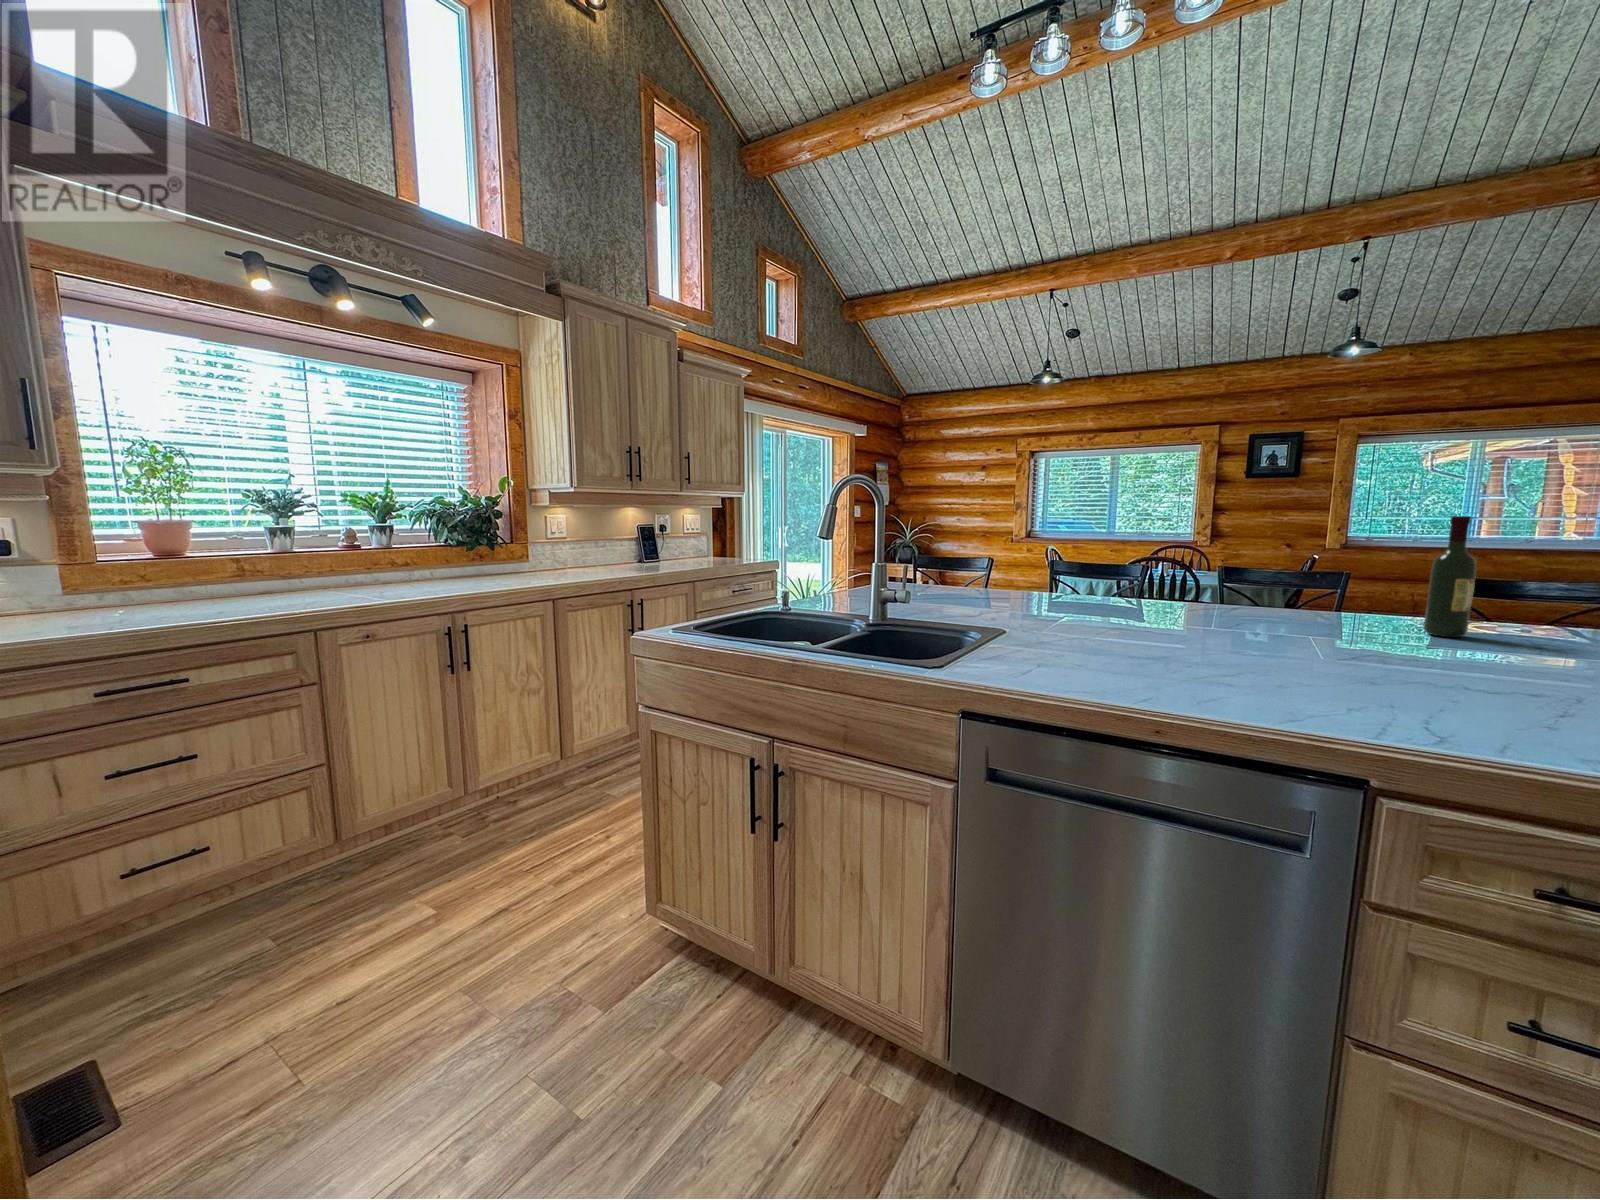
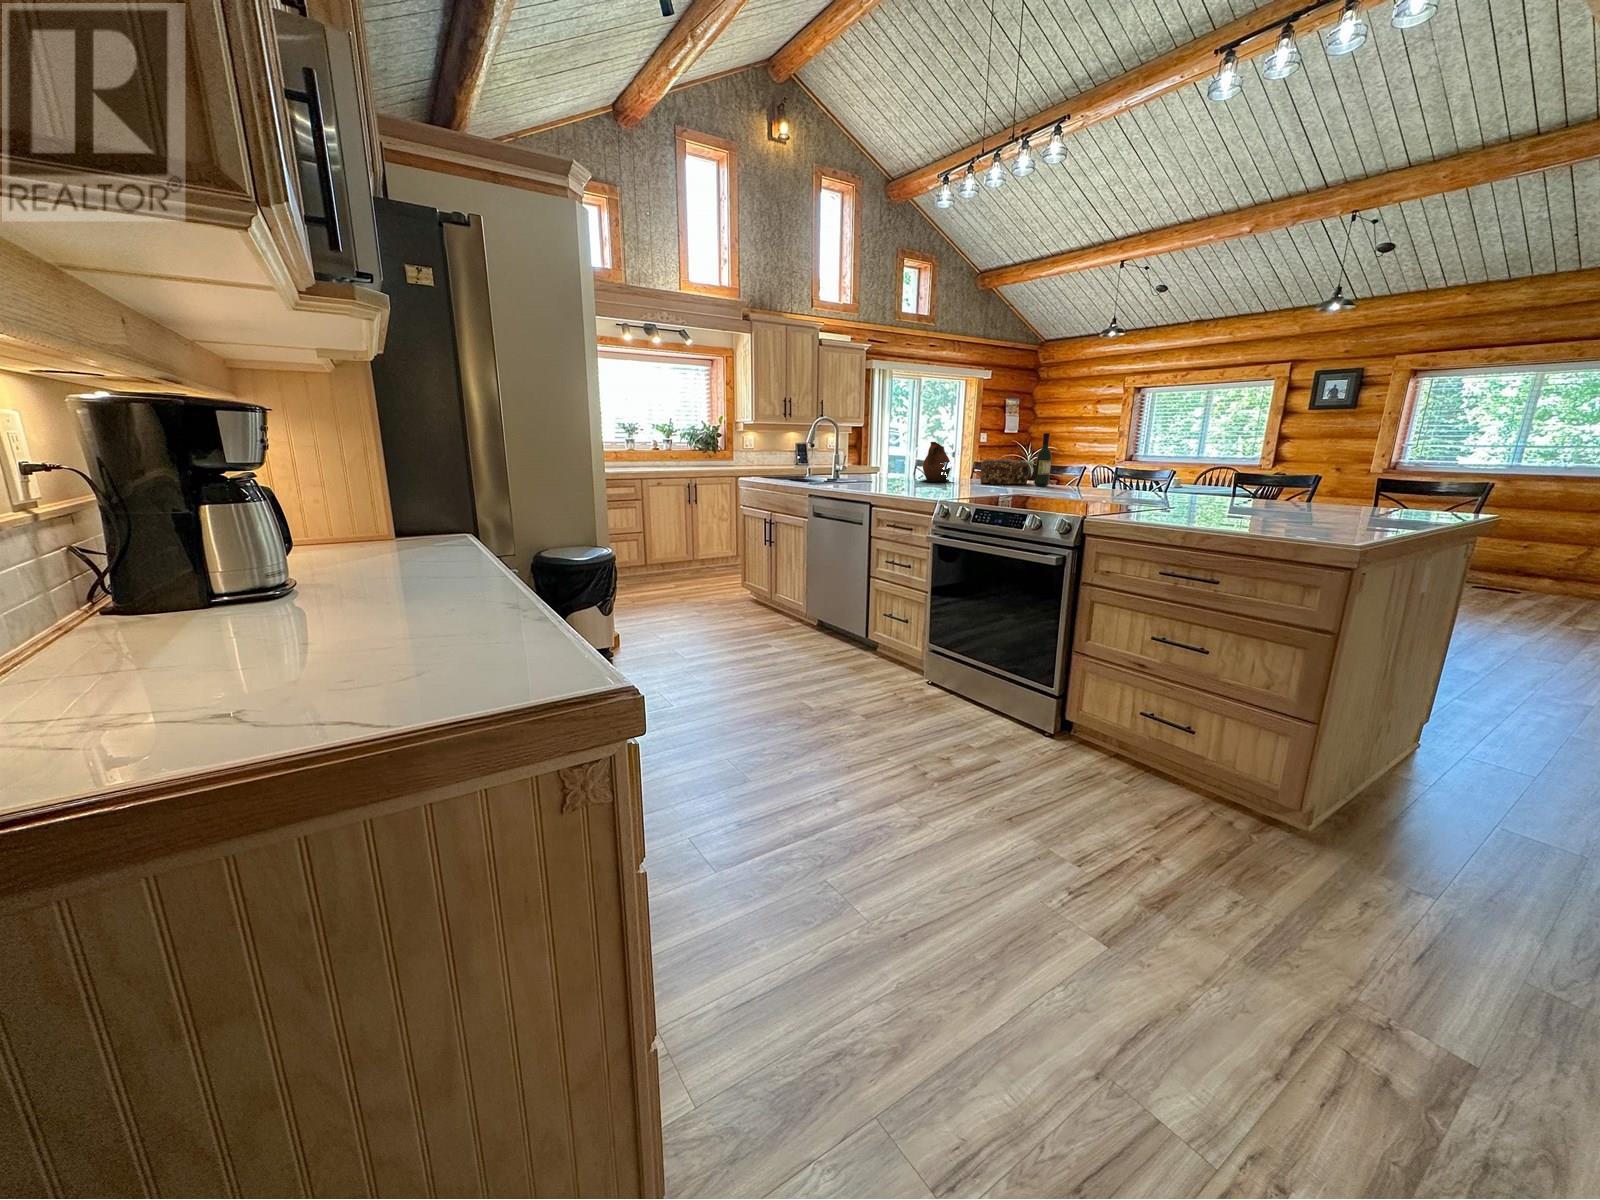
ceramic pitcher: none [1114,537,1208,633] -> present [922,442,950,481]
bread loaf: none [1254,573,1400,633] -> present [980,459,1029,484]

